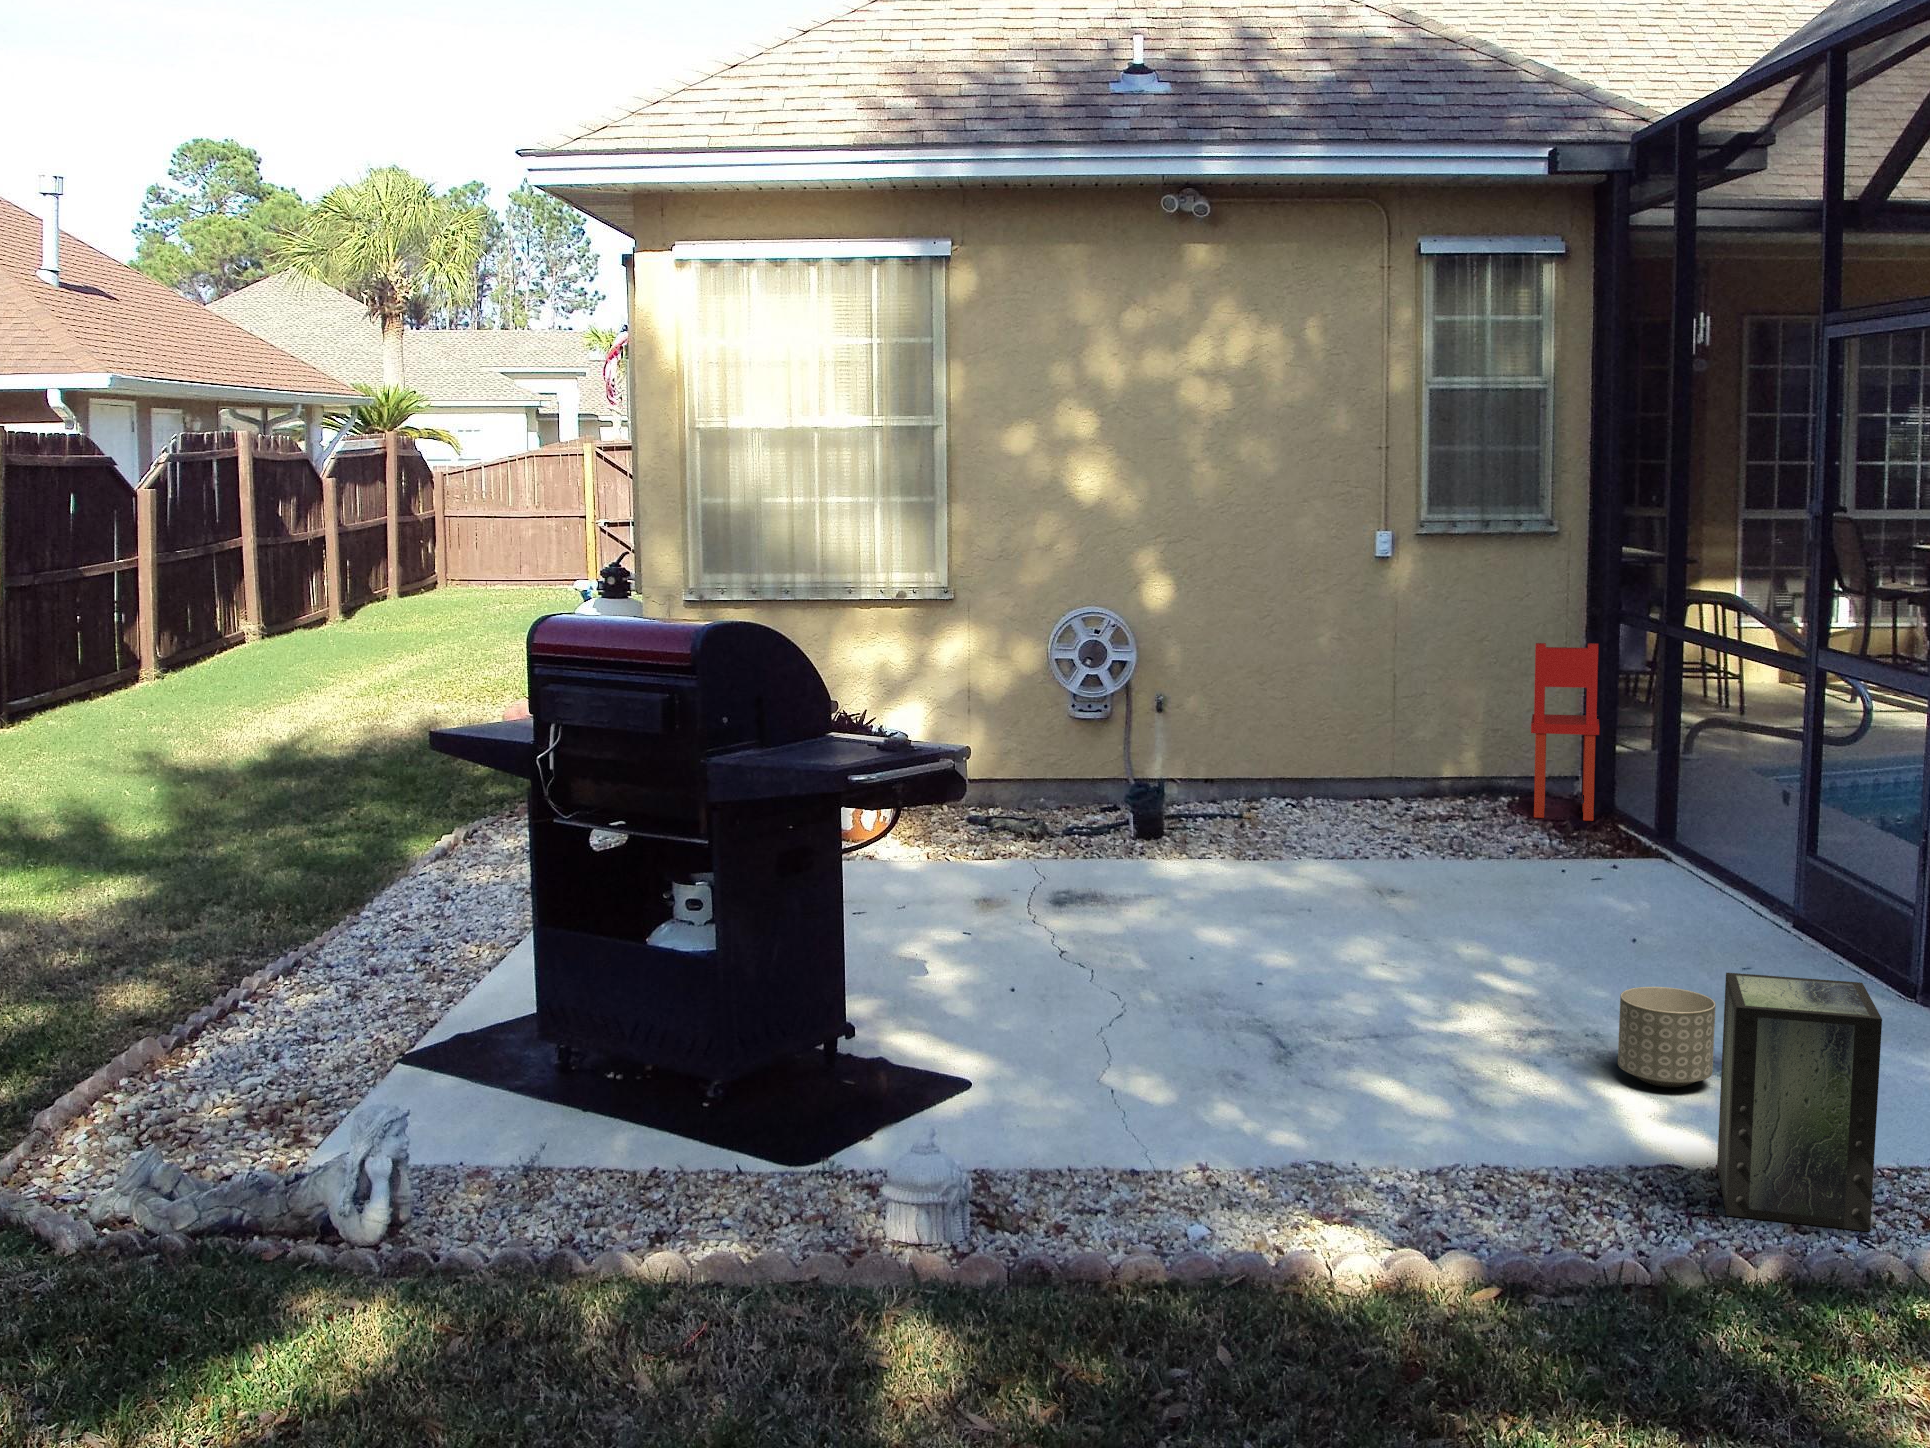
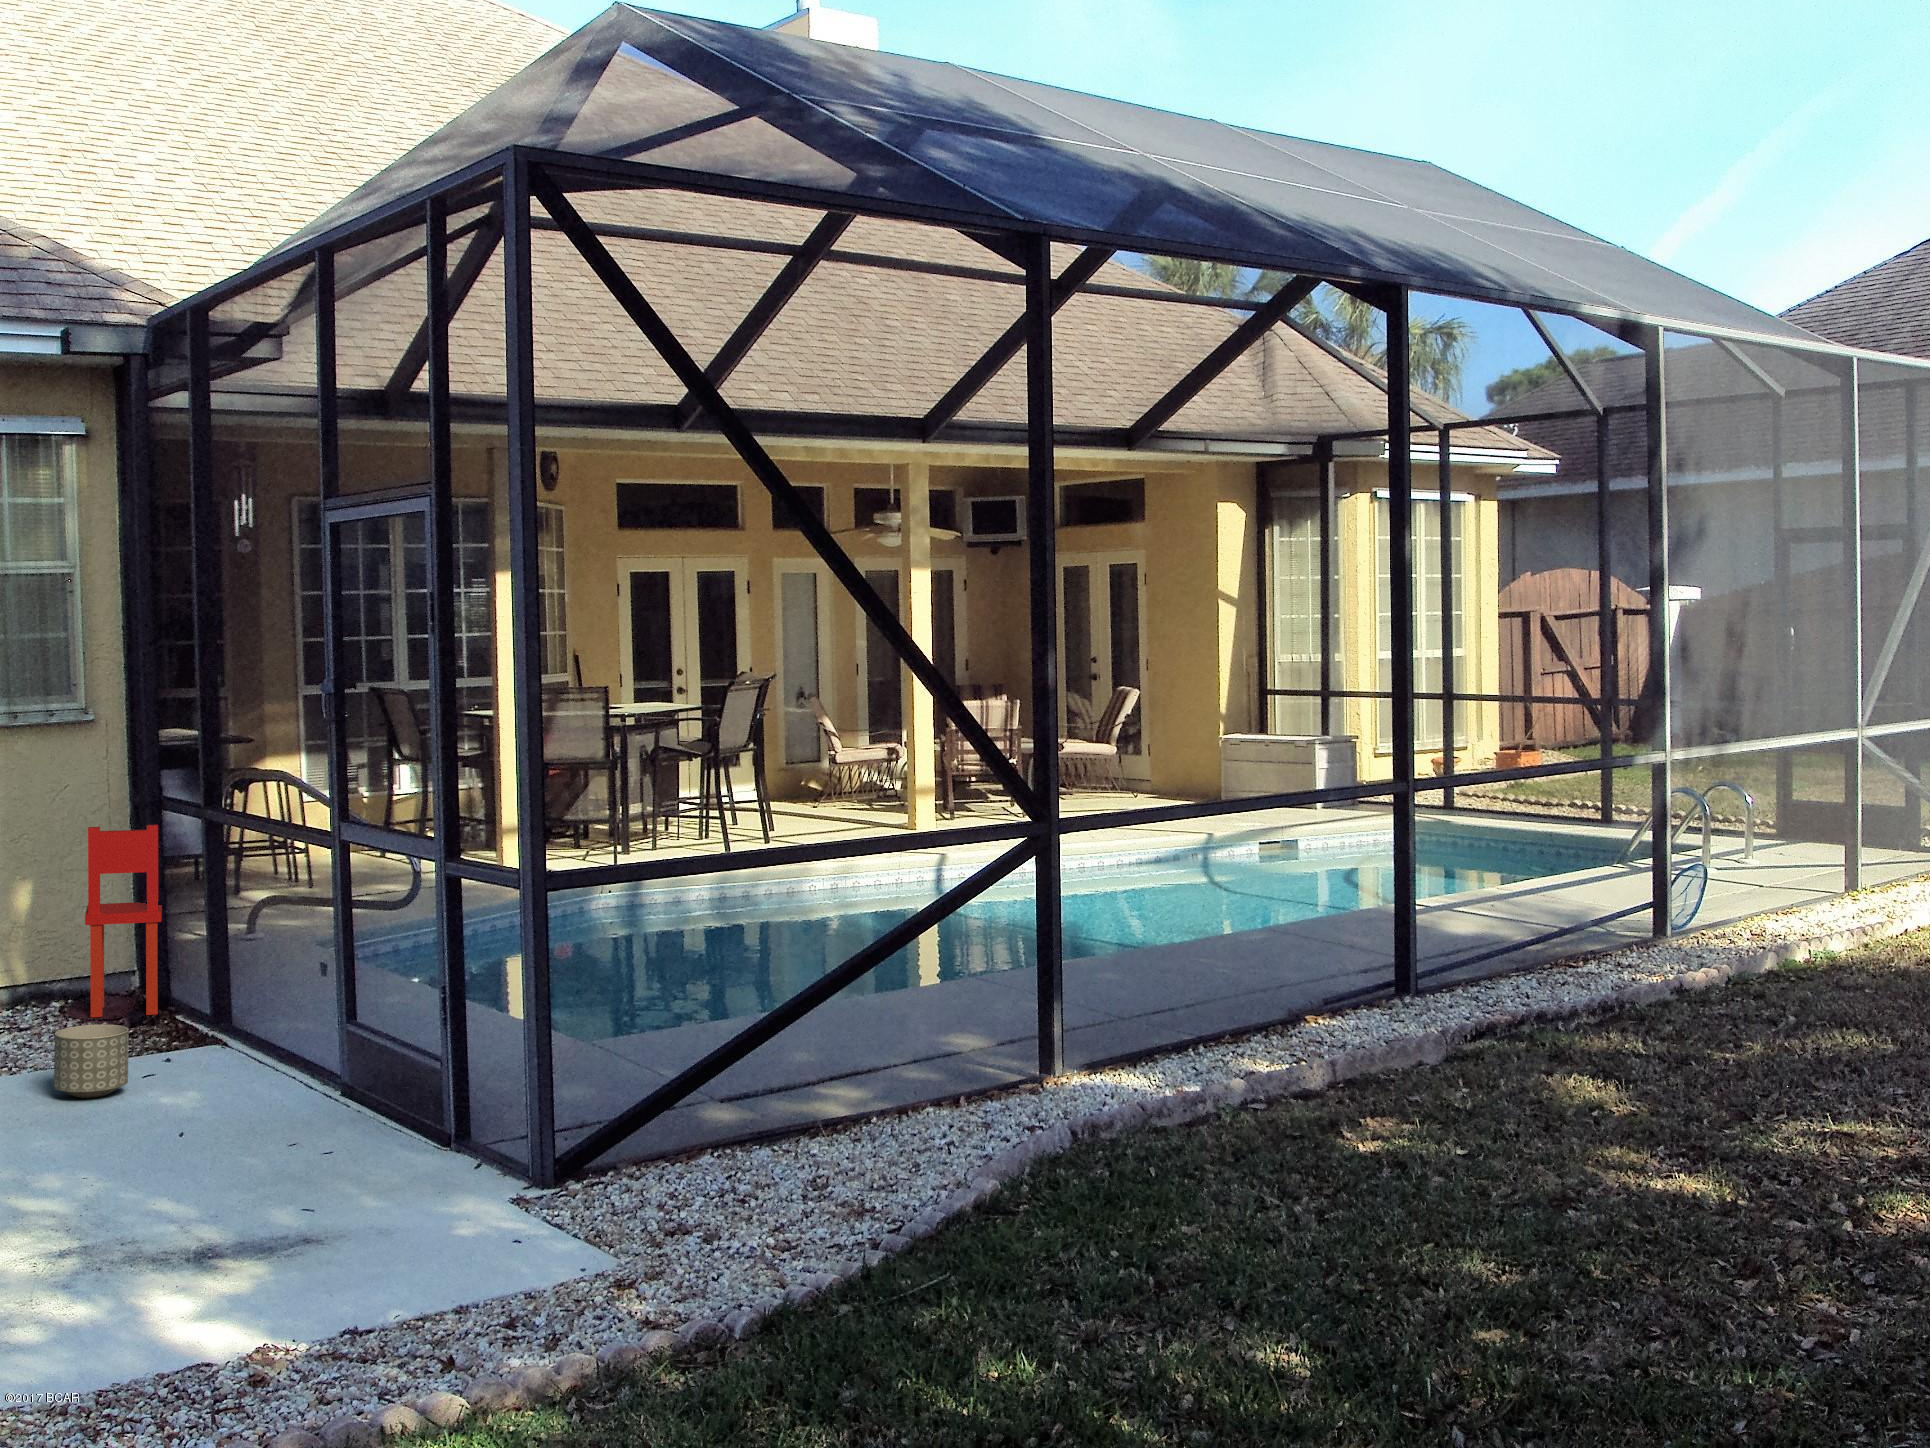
storage box: present [1717,973,1882,1231] -> none [248,1144,394,1403]
planter: present [1618,987,1716,1088] -> present [54,1025,129,1098]

